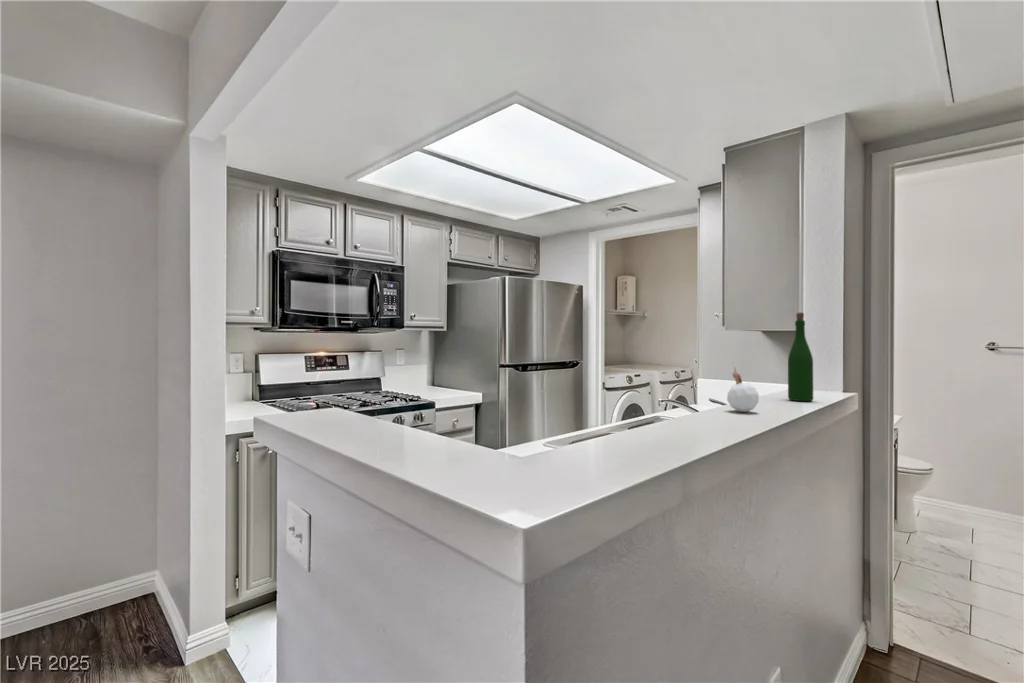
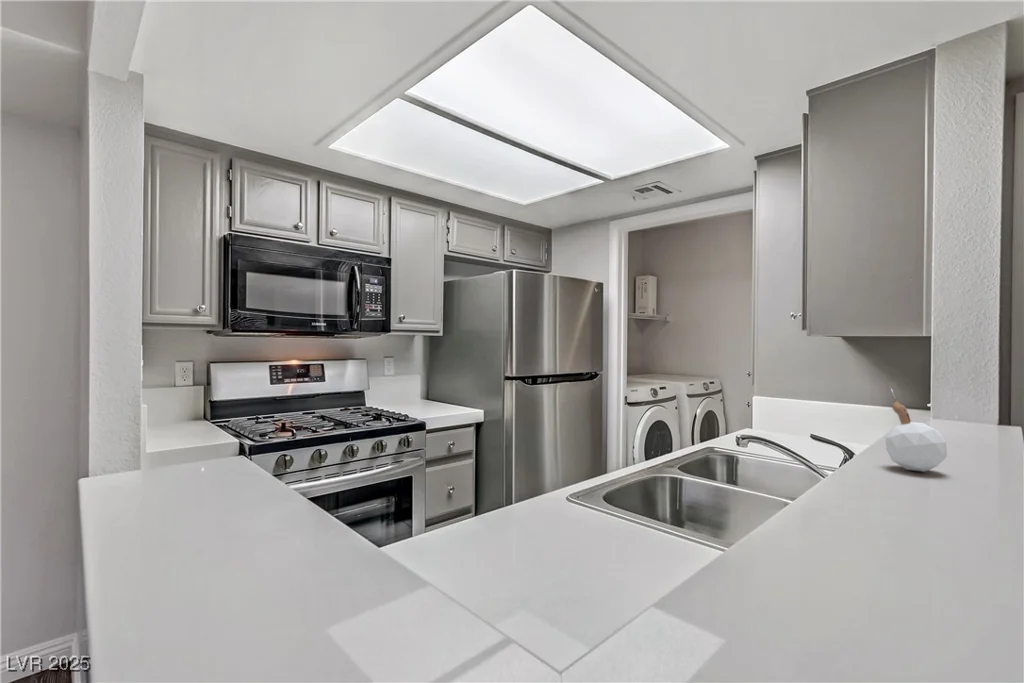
wine bottle: present [788,312,813,401] -> none [939,308,986,444]

